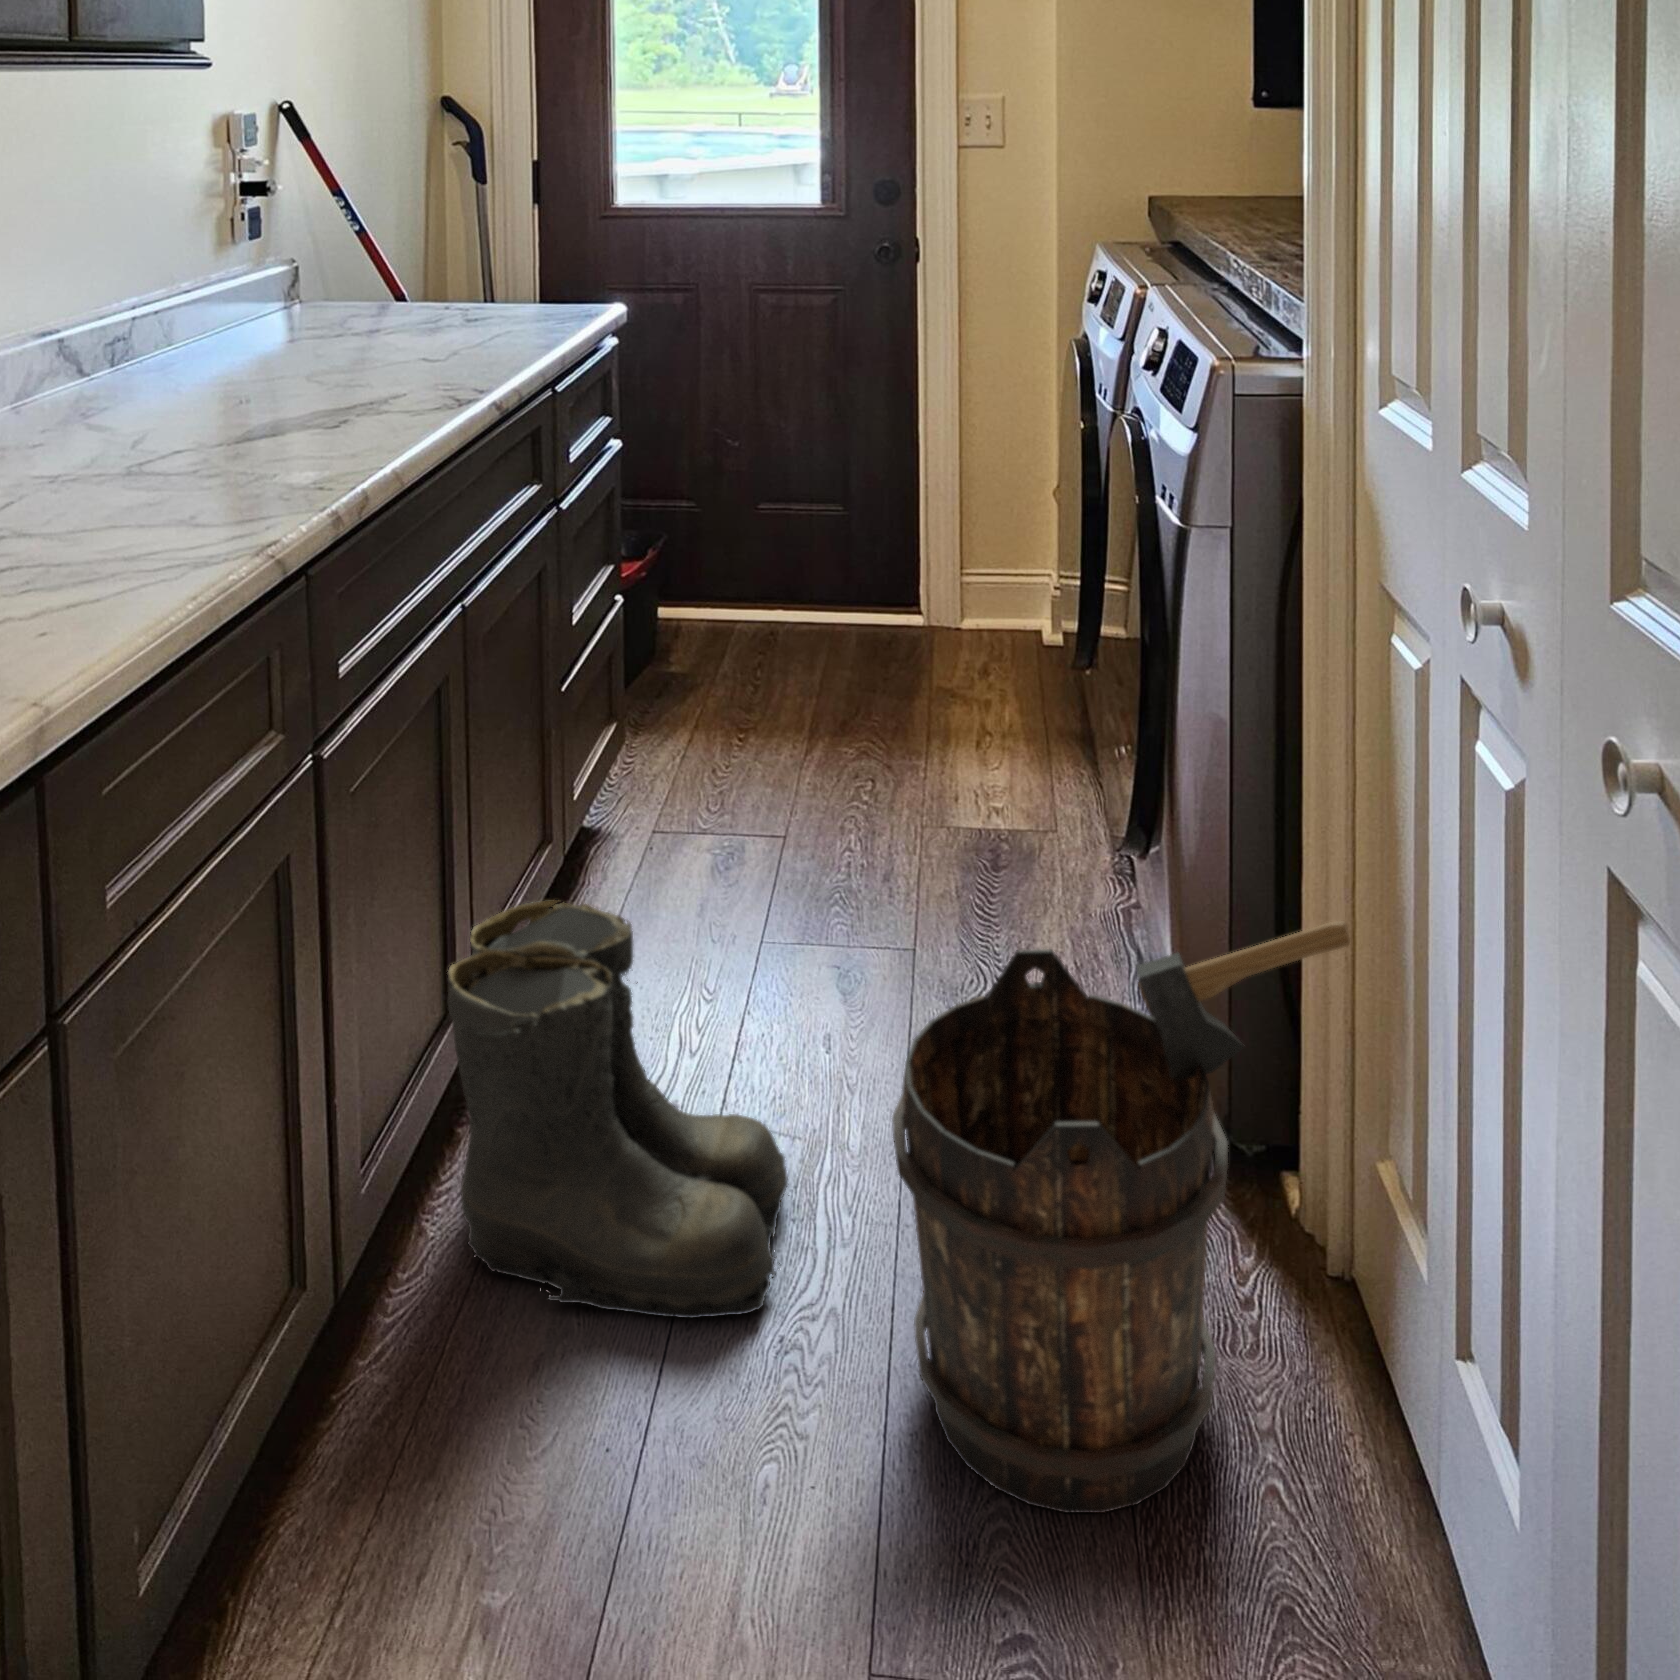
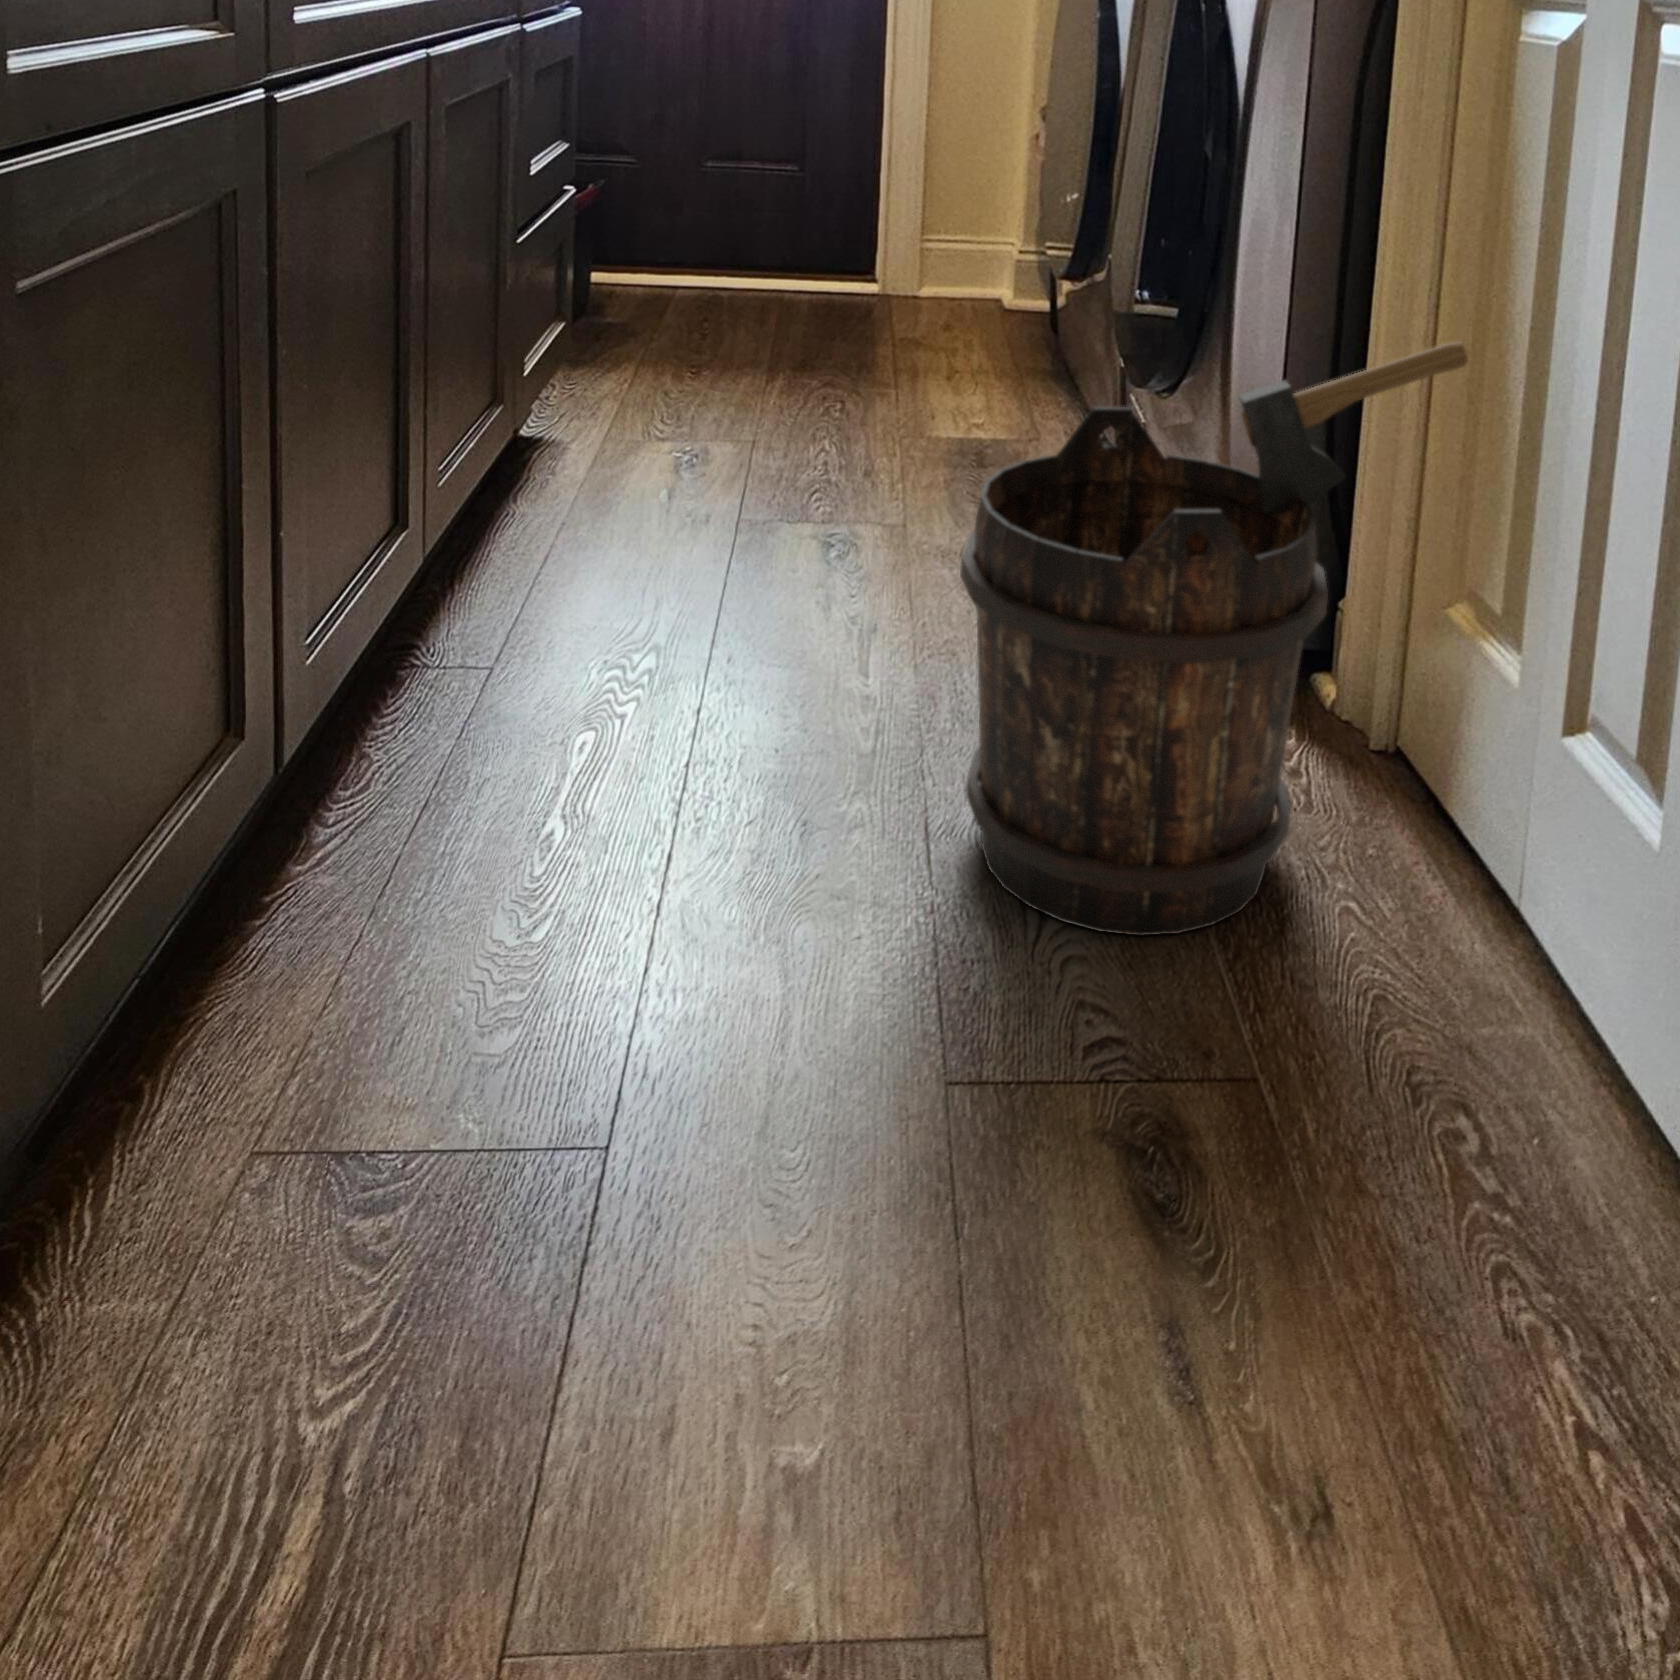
boots: present [447,900,788,1318] -> none [412,392,803,808]

